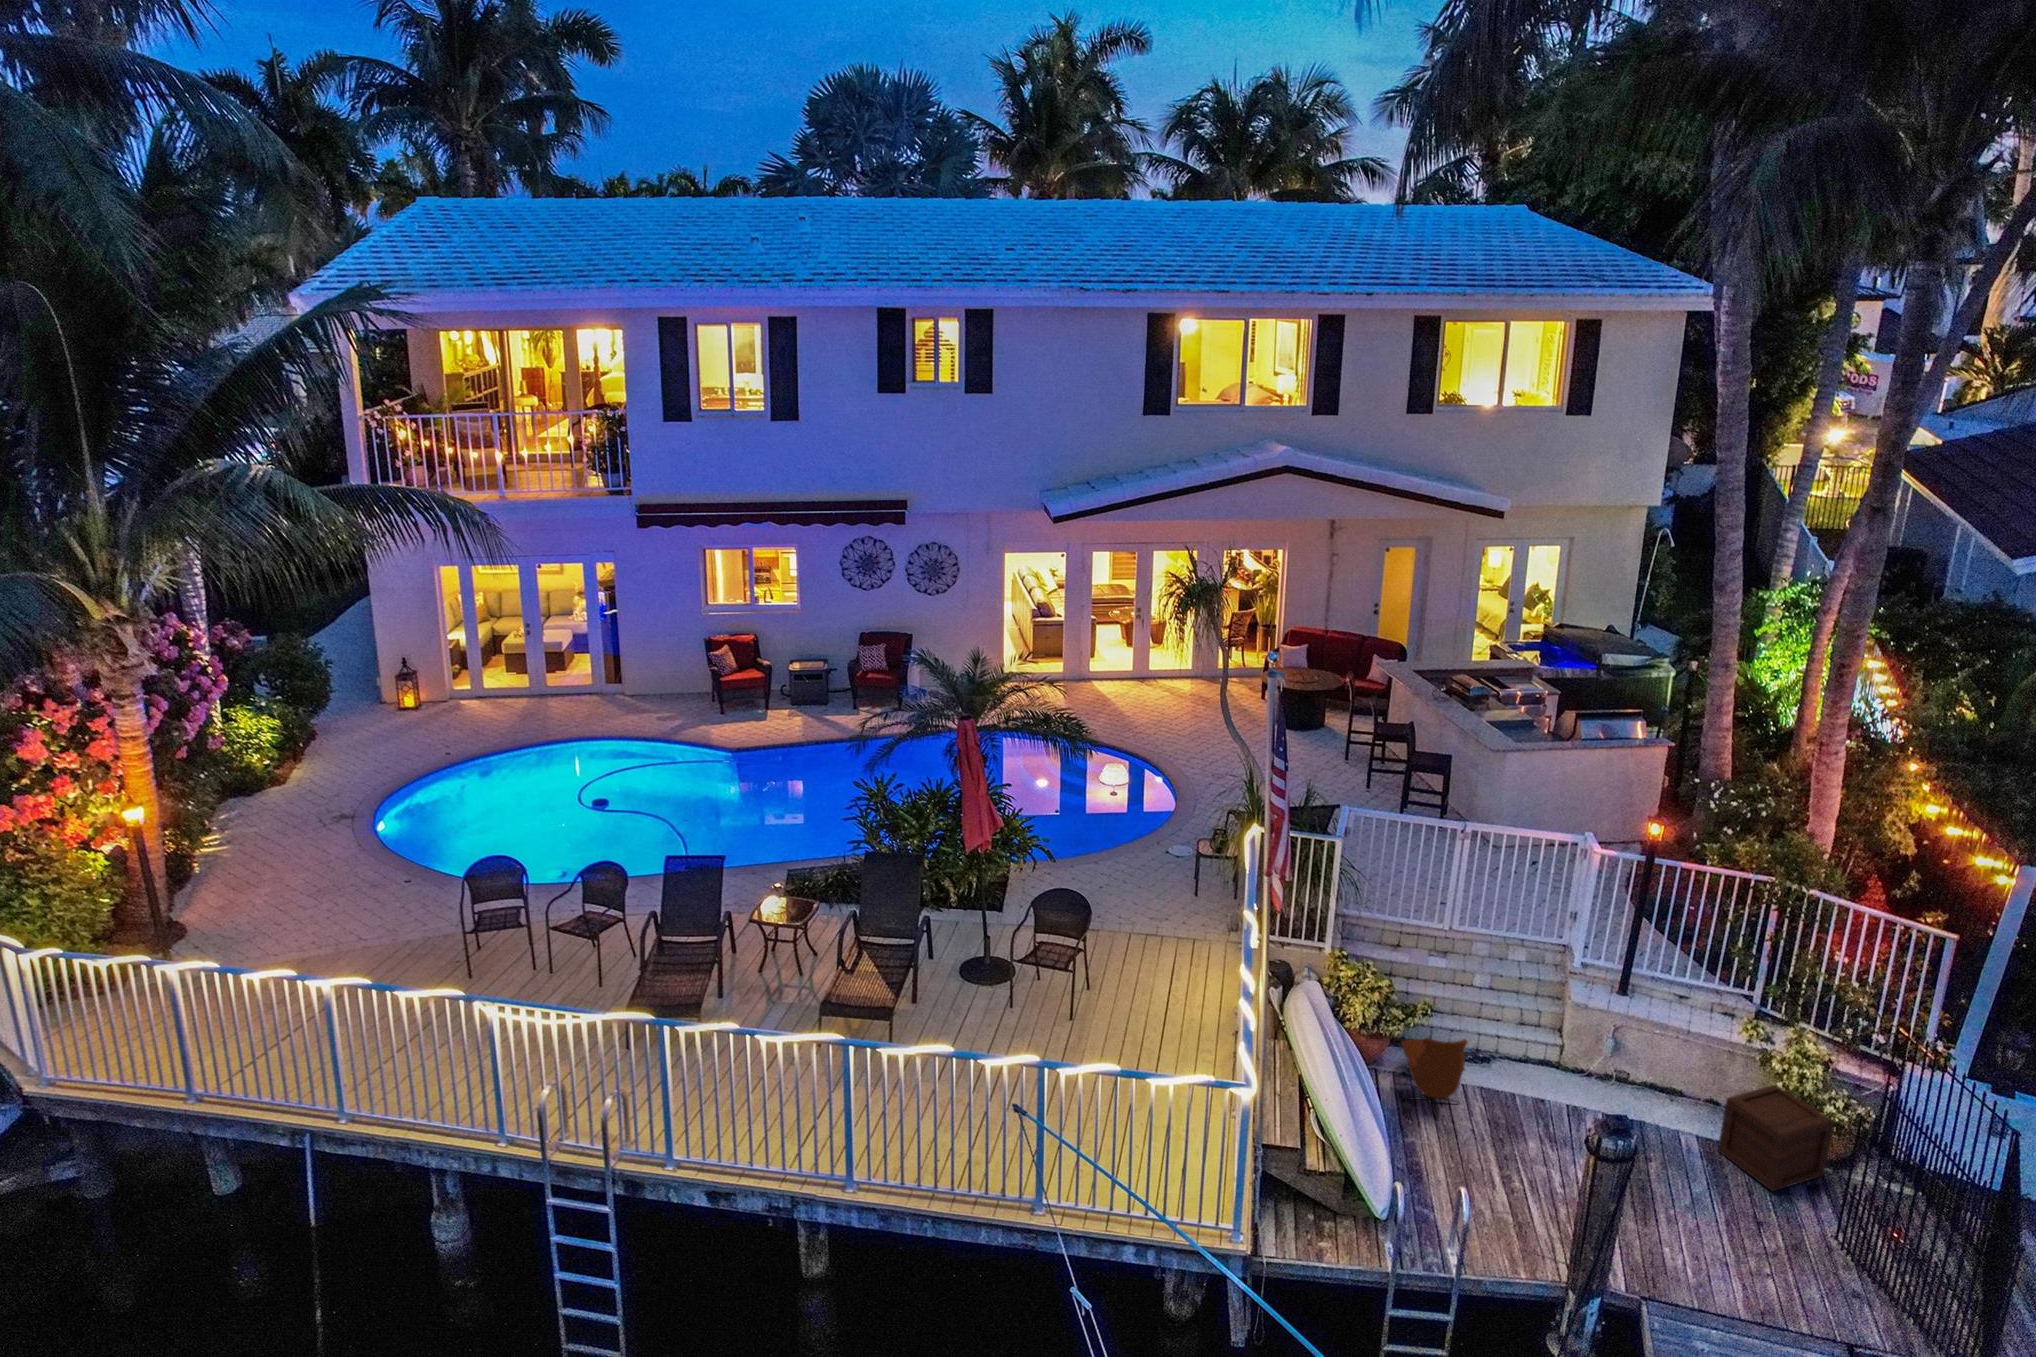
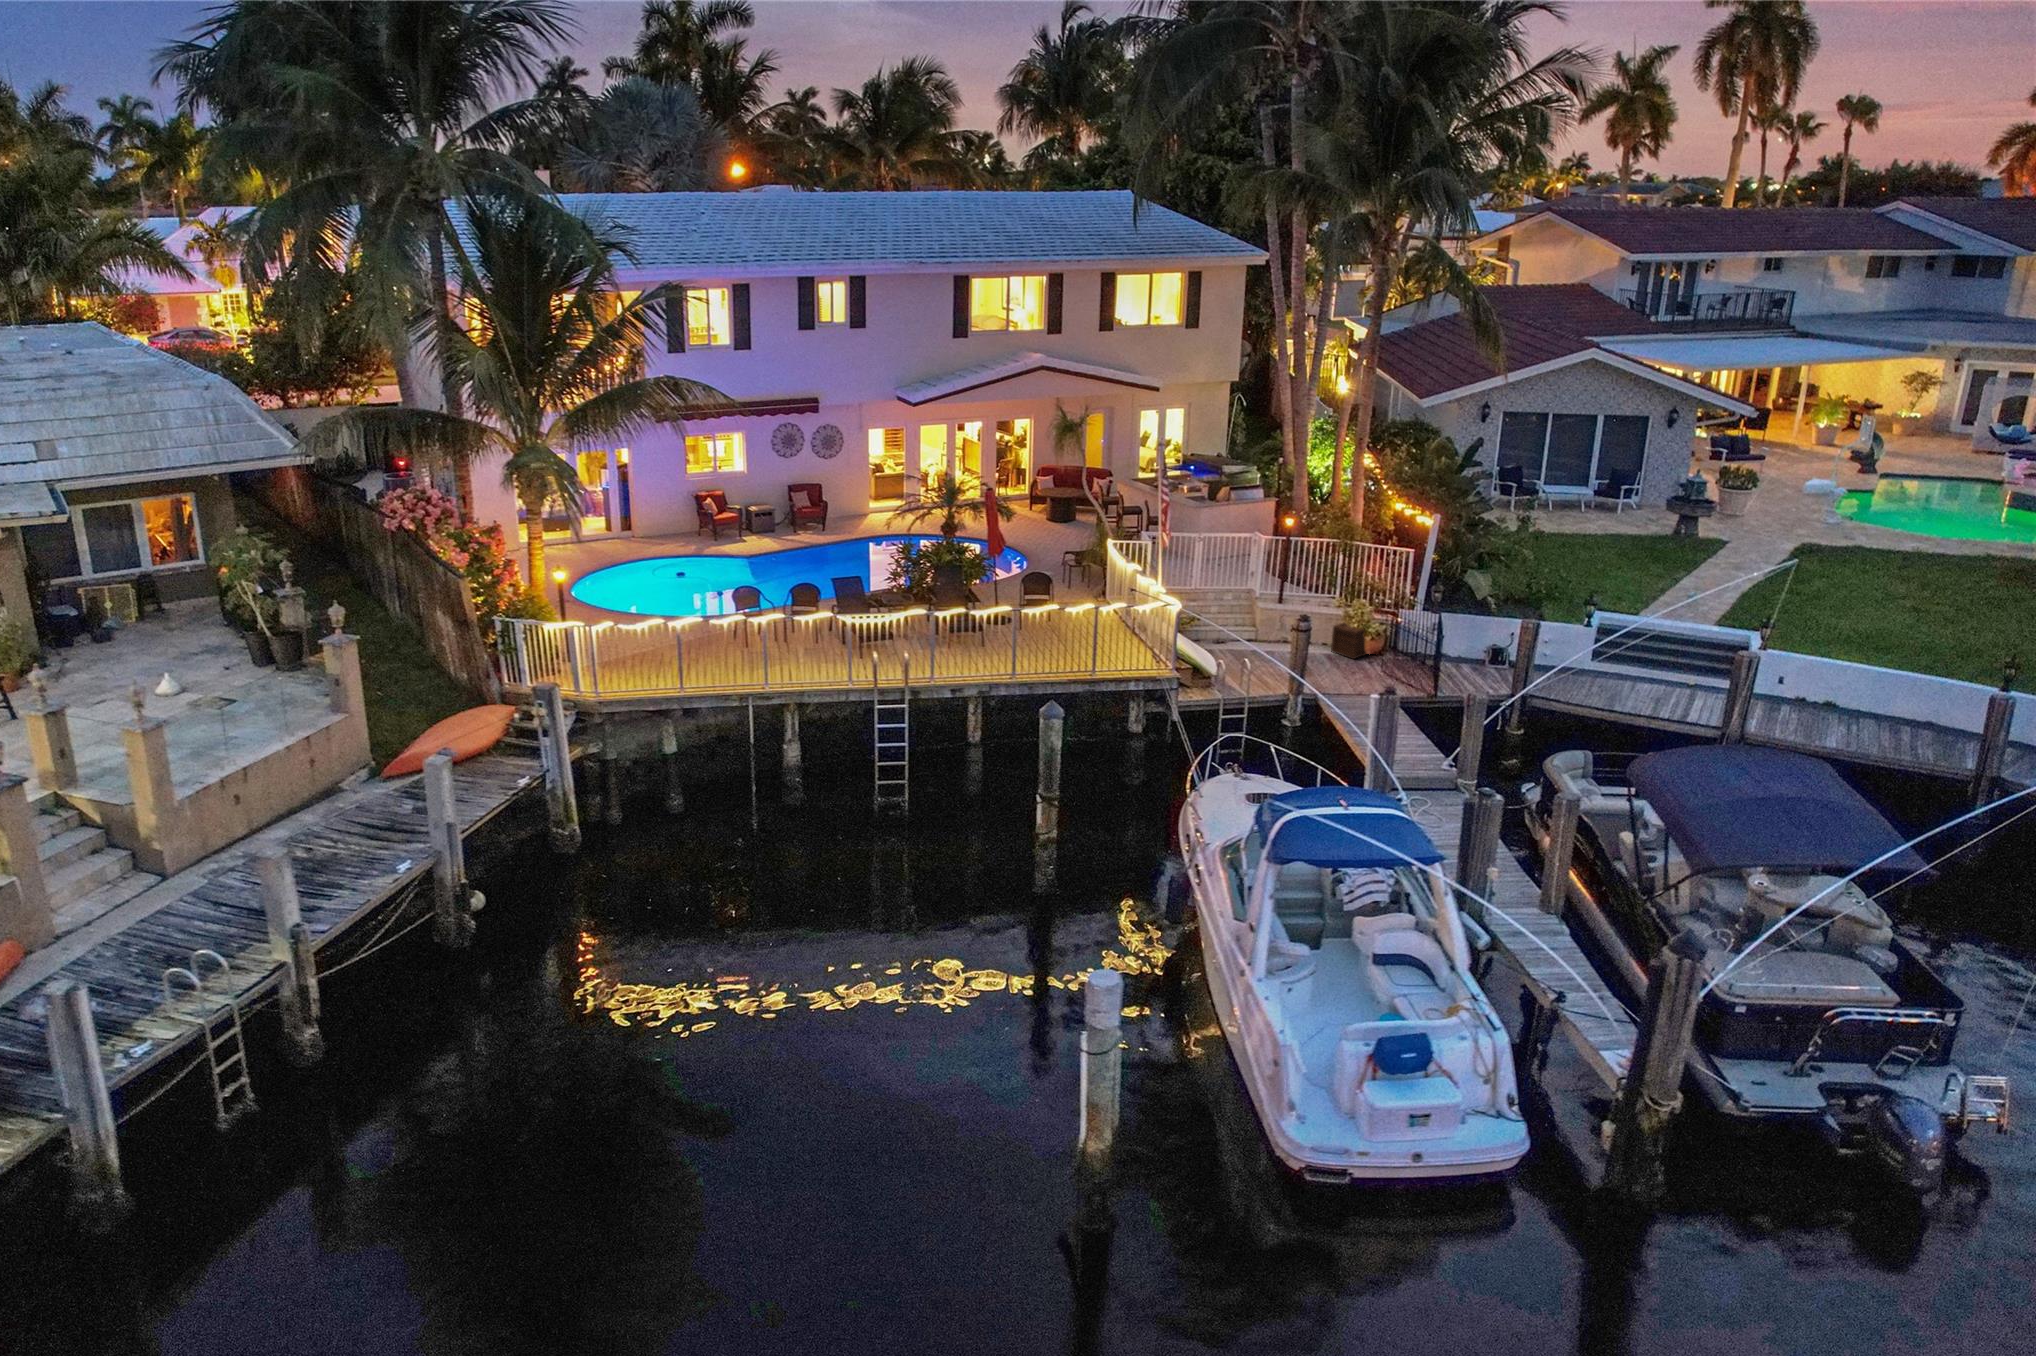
lounge chair: present [1401,1038,1468,1119] -> none [1194,613,1232,655]

